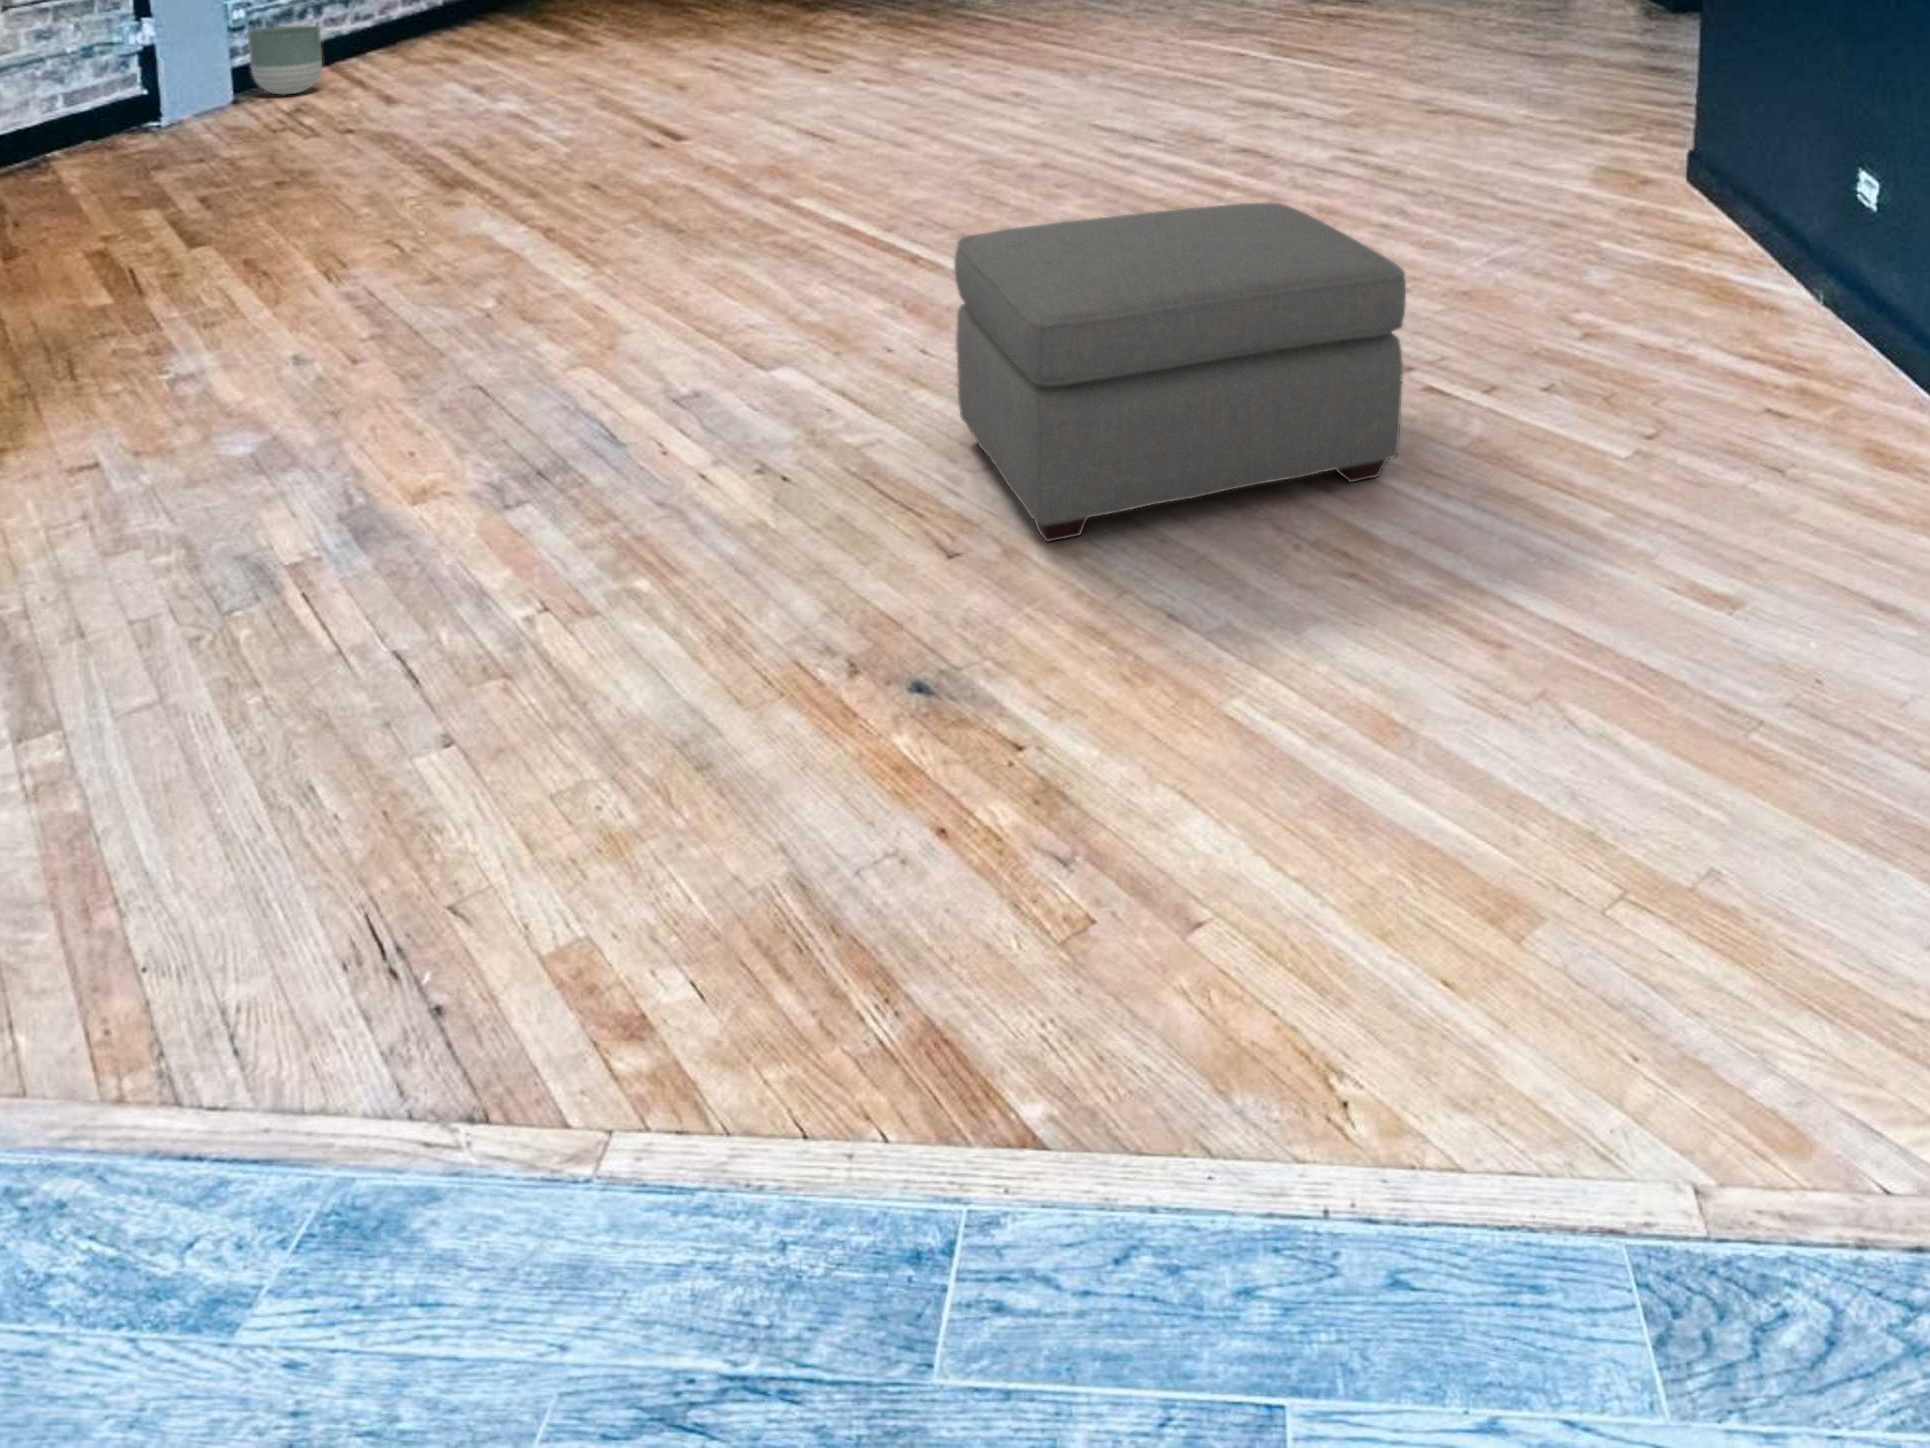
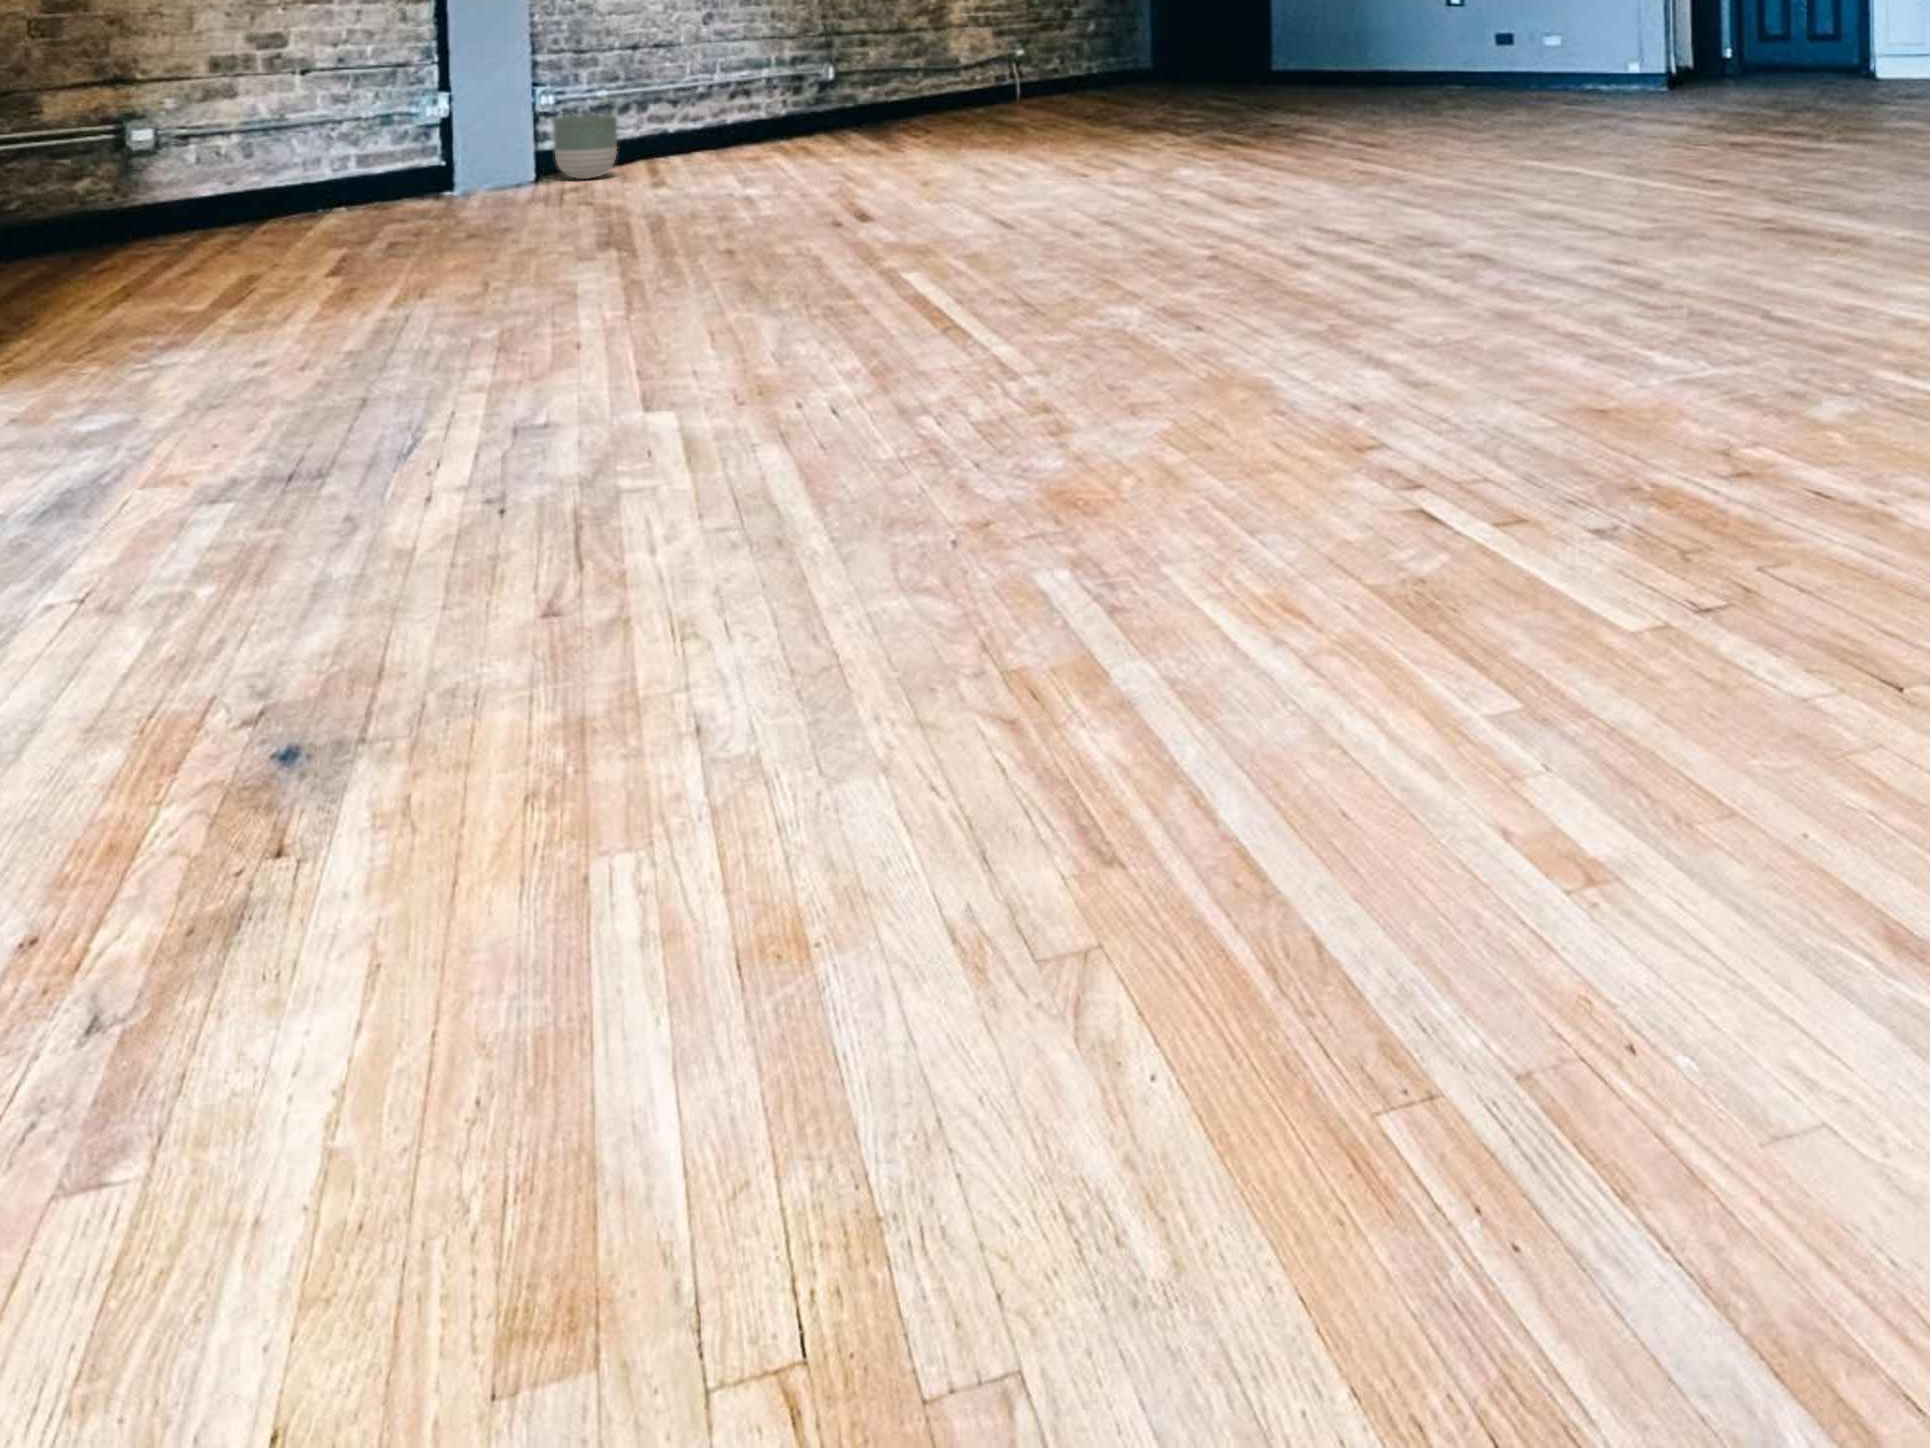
ottoman: present [954,203,1406,542] -> none [608,222,1222,633]

